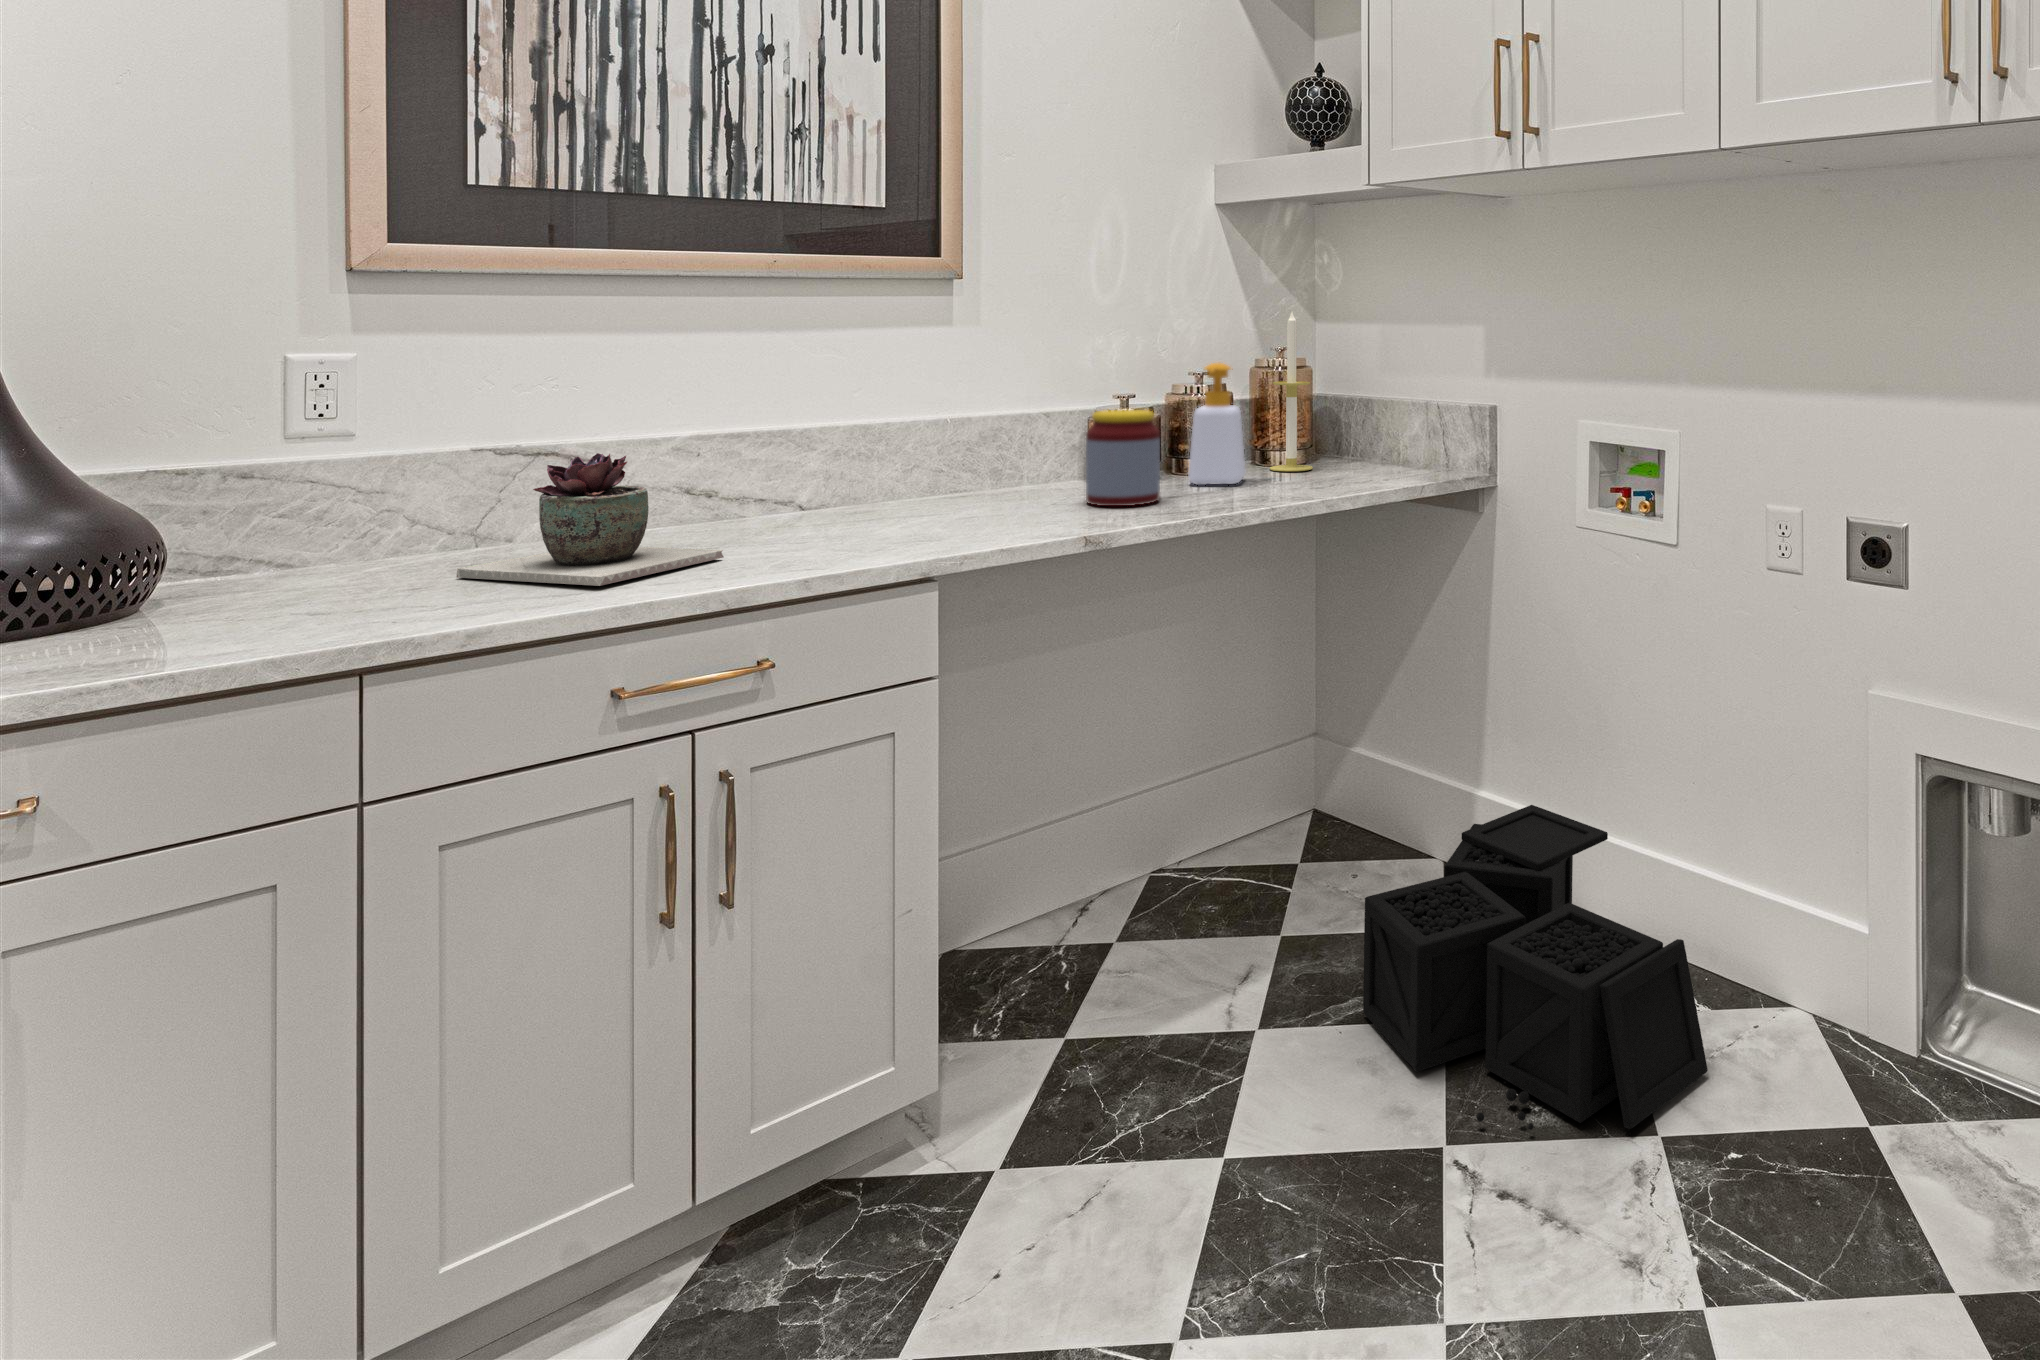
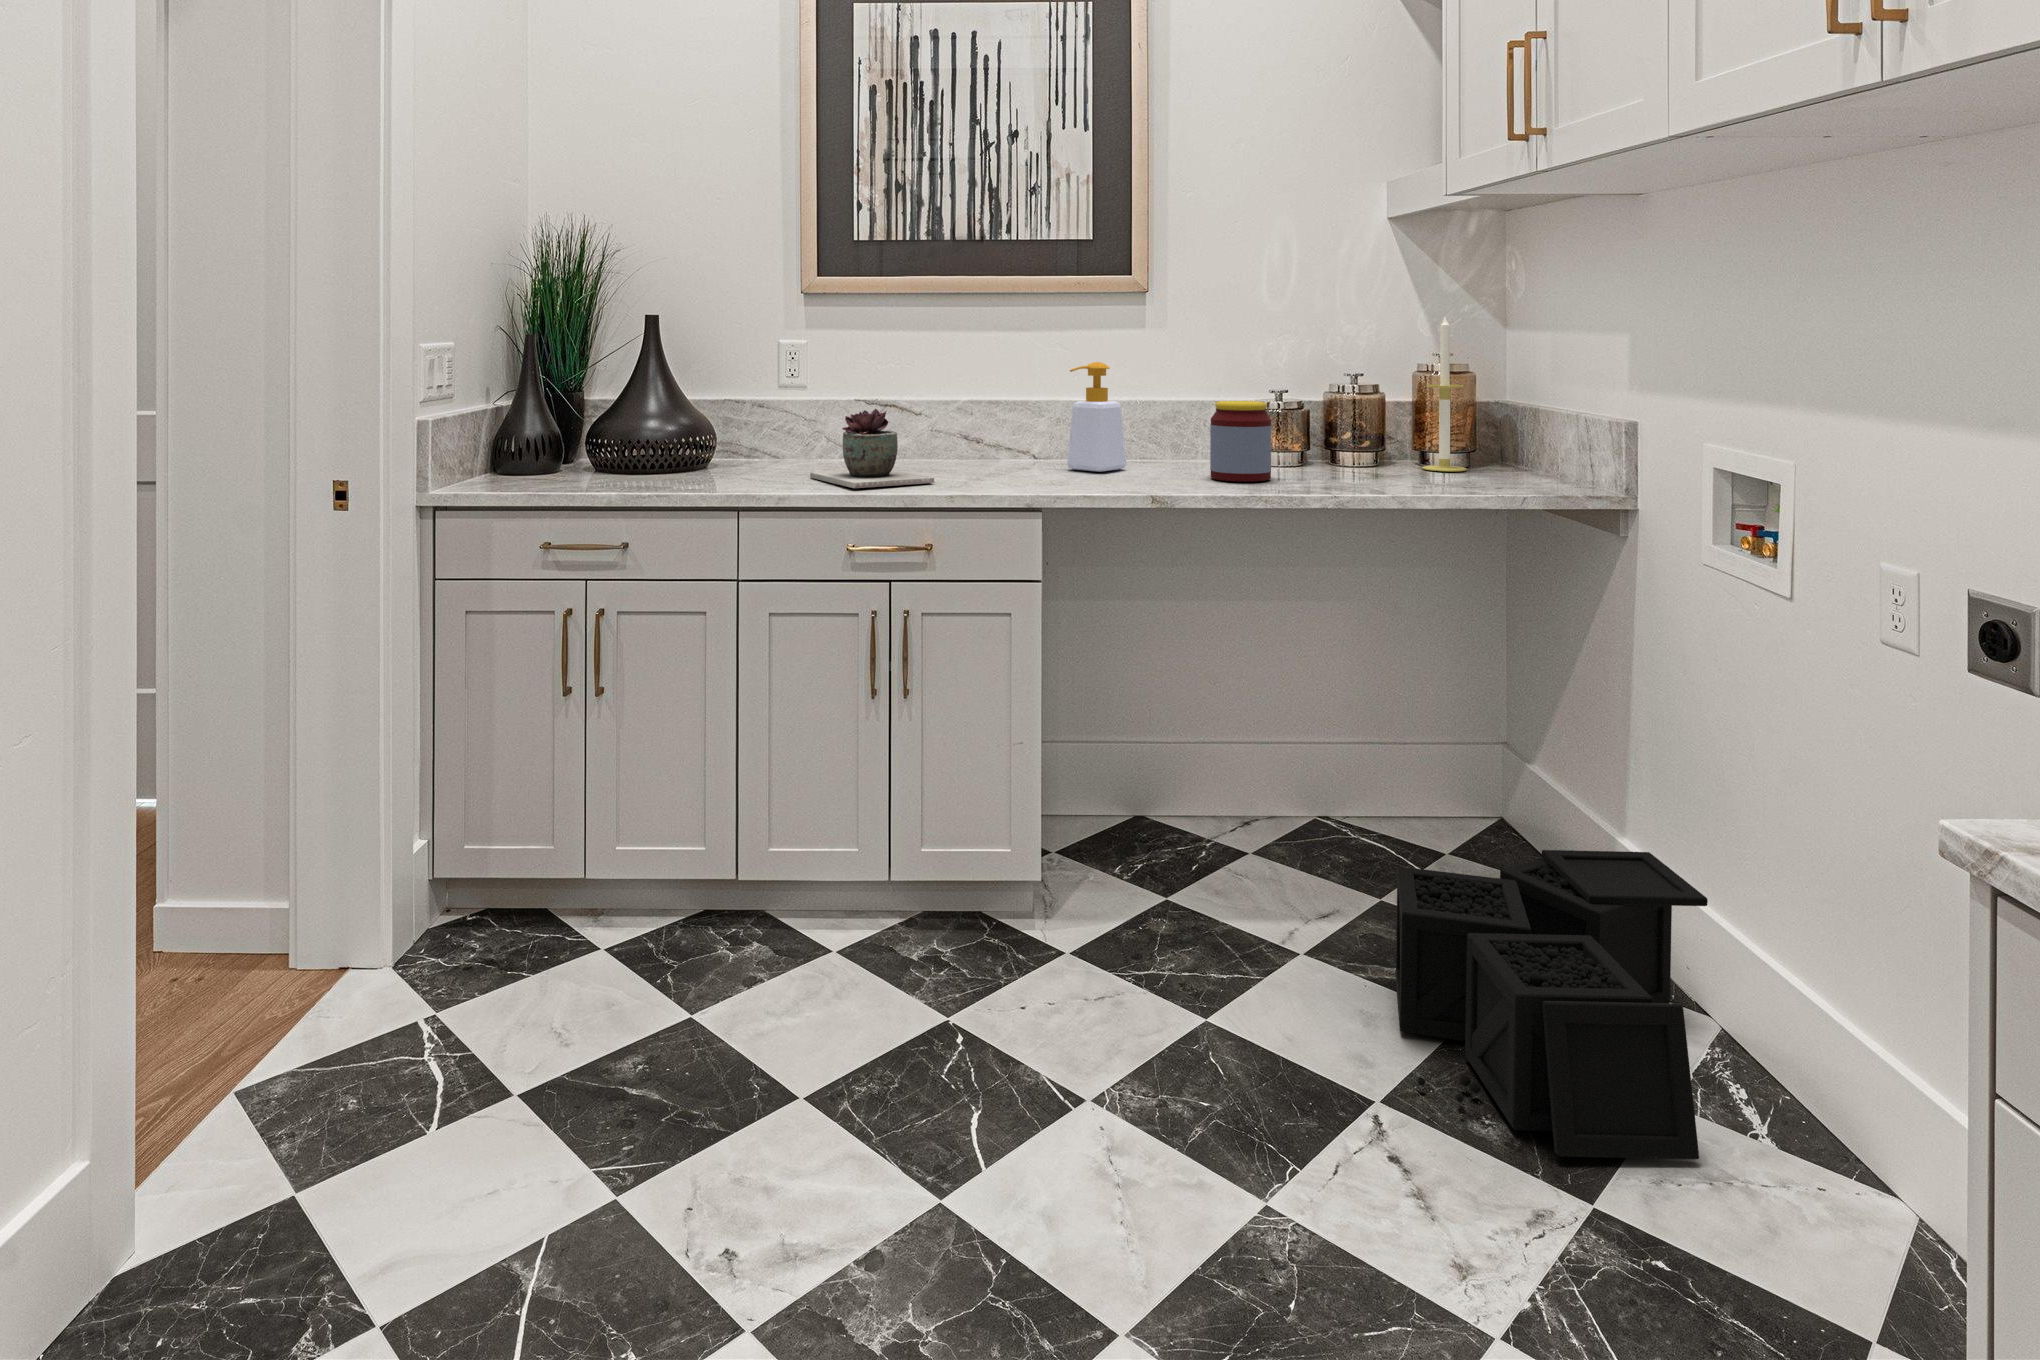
soap bottle: present [1188,363,1246,485] -> present [1067,362,1126,472]

